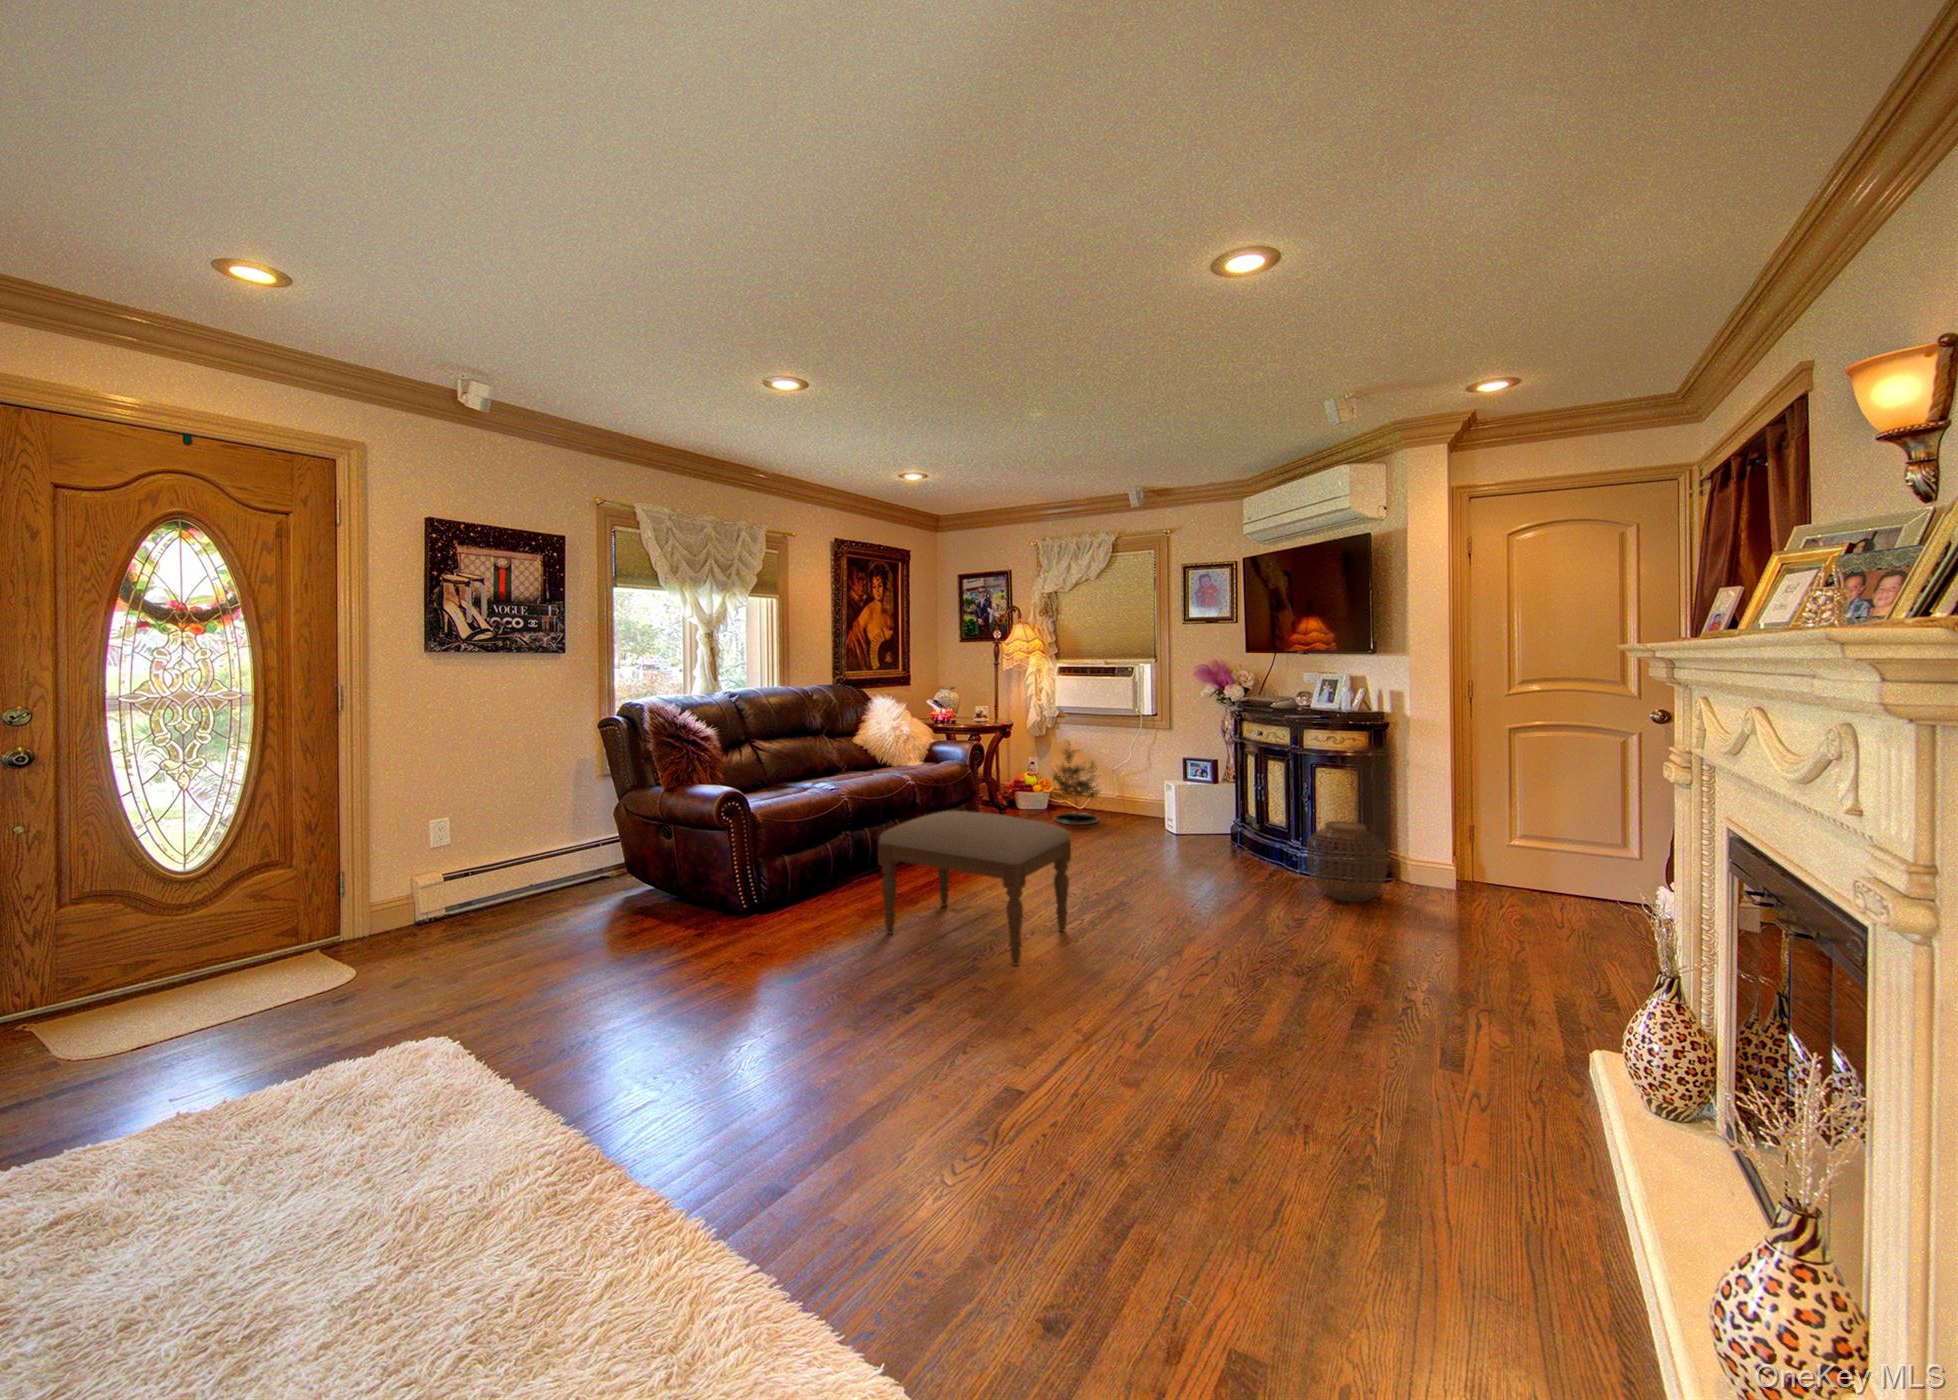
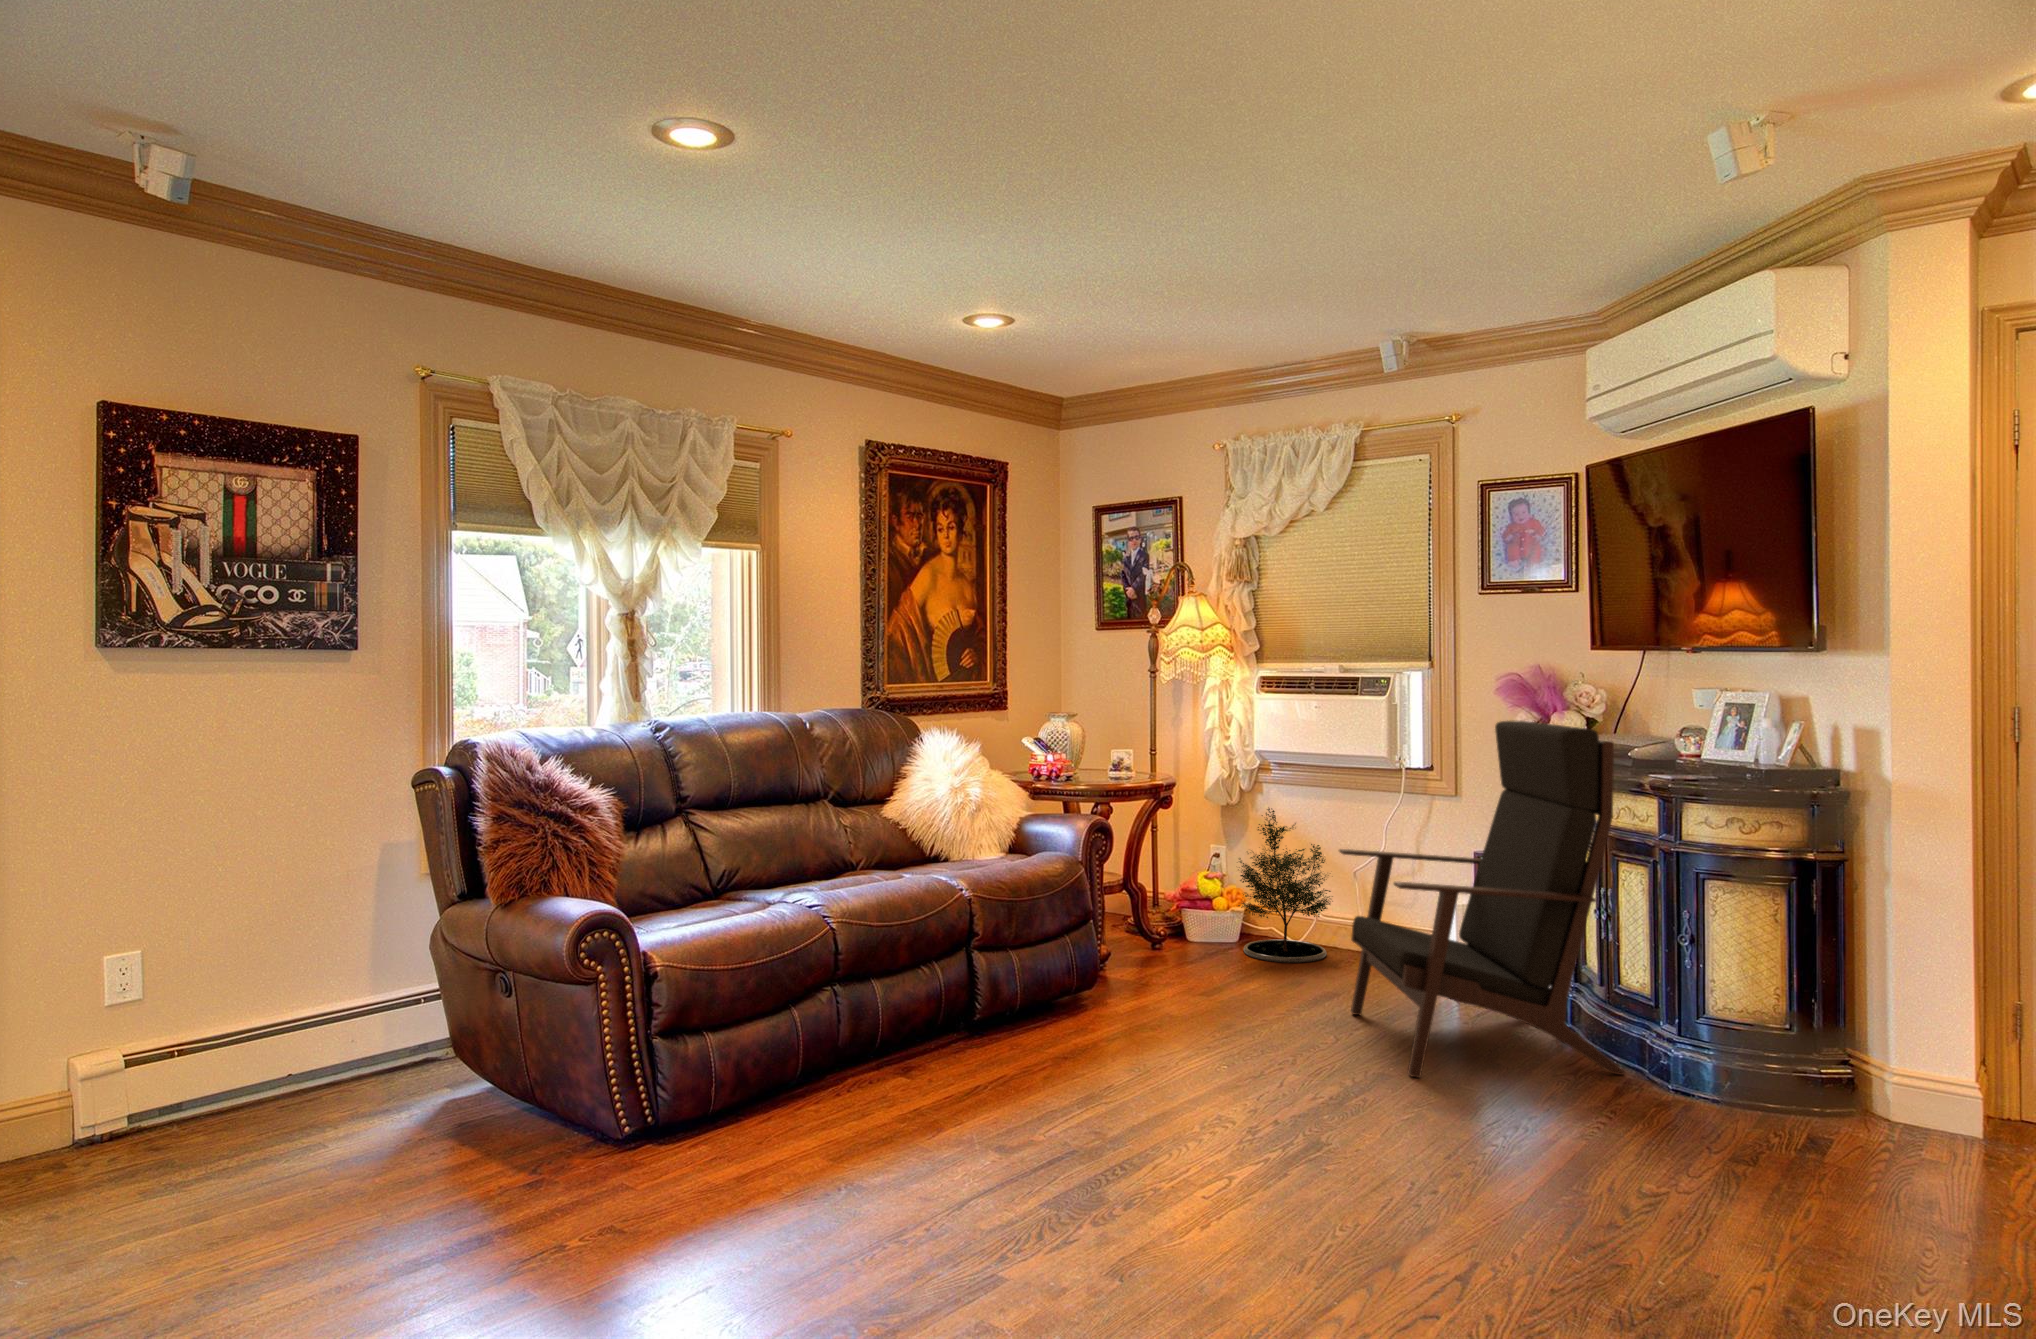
lounge chair: none [1113,687,1272,880] -> present [1339,721,1625,1078]
ottoman: present [878,811,1071,966] -> none [861,942,1215,1241]
woven basket: present [1307,821,1387,902] -> none [1687,983,1842,1142]

